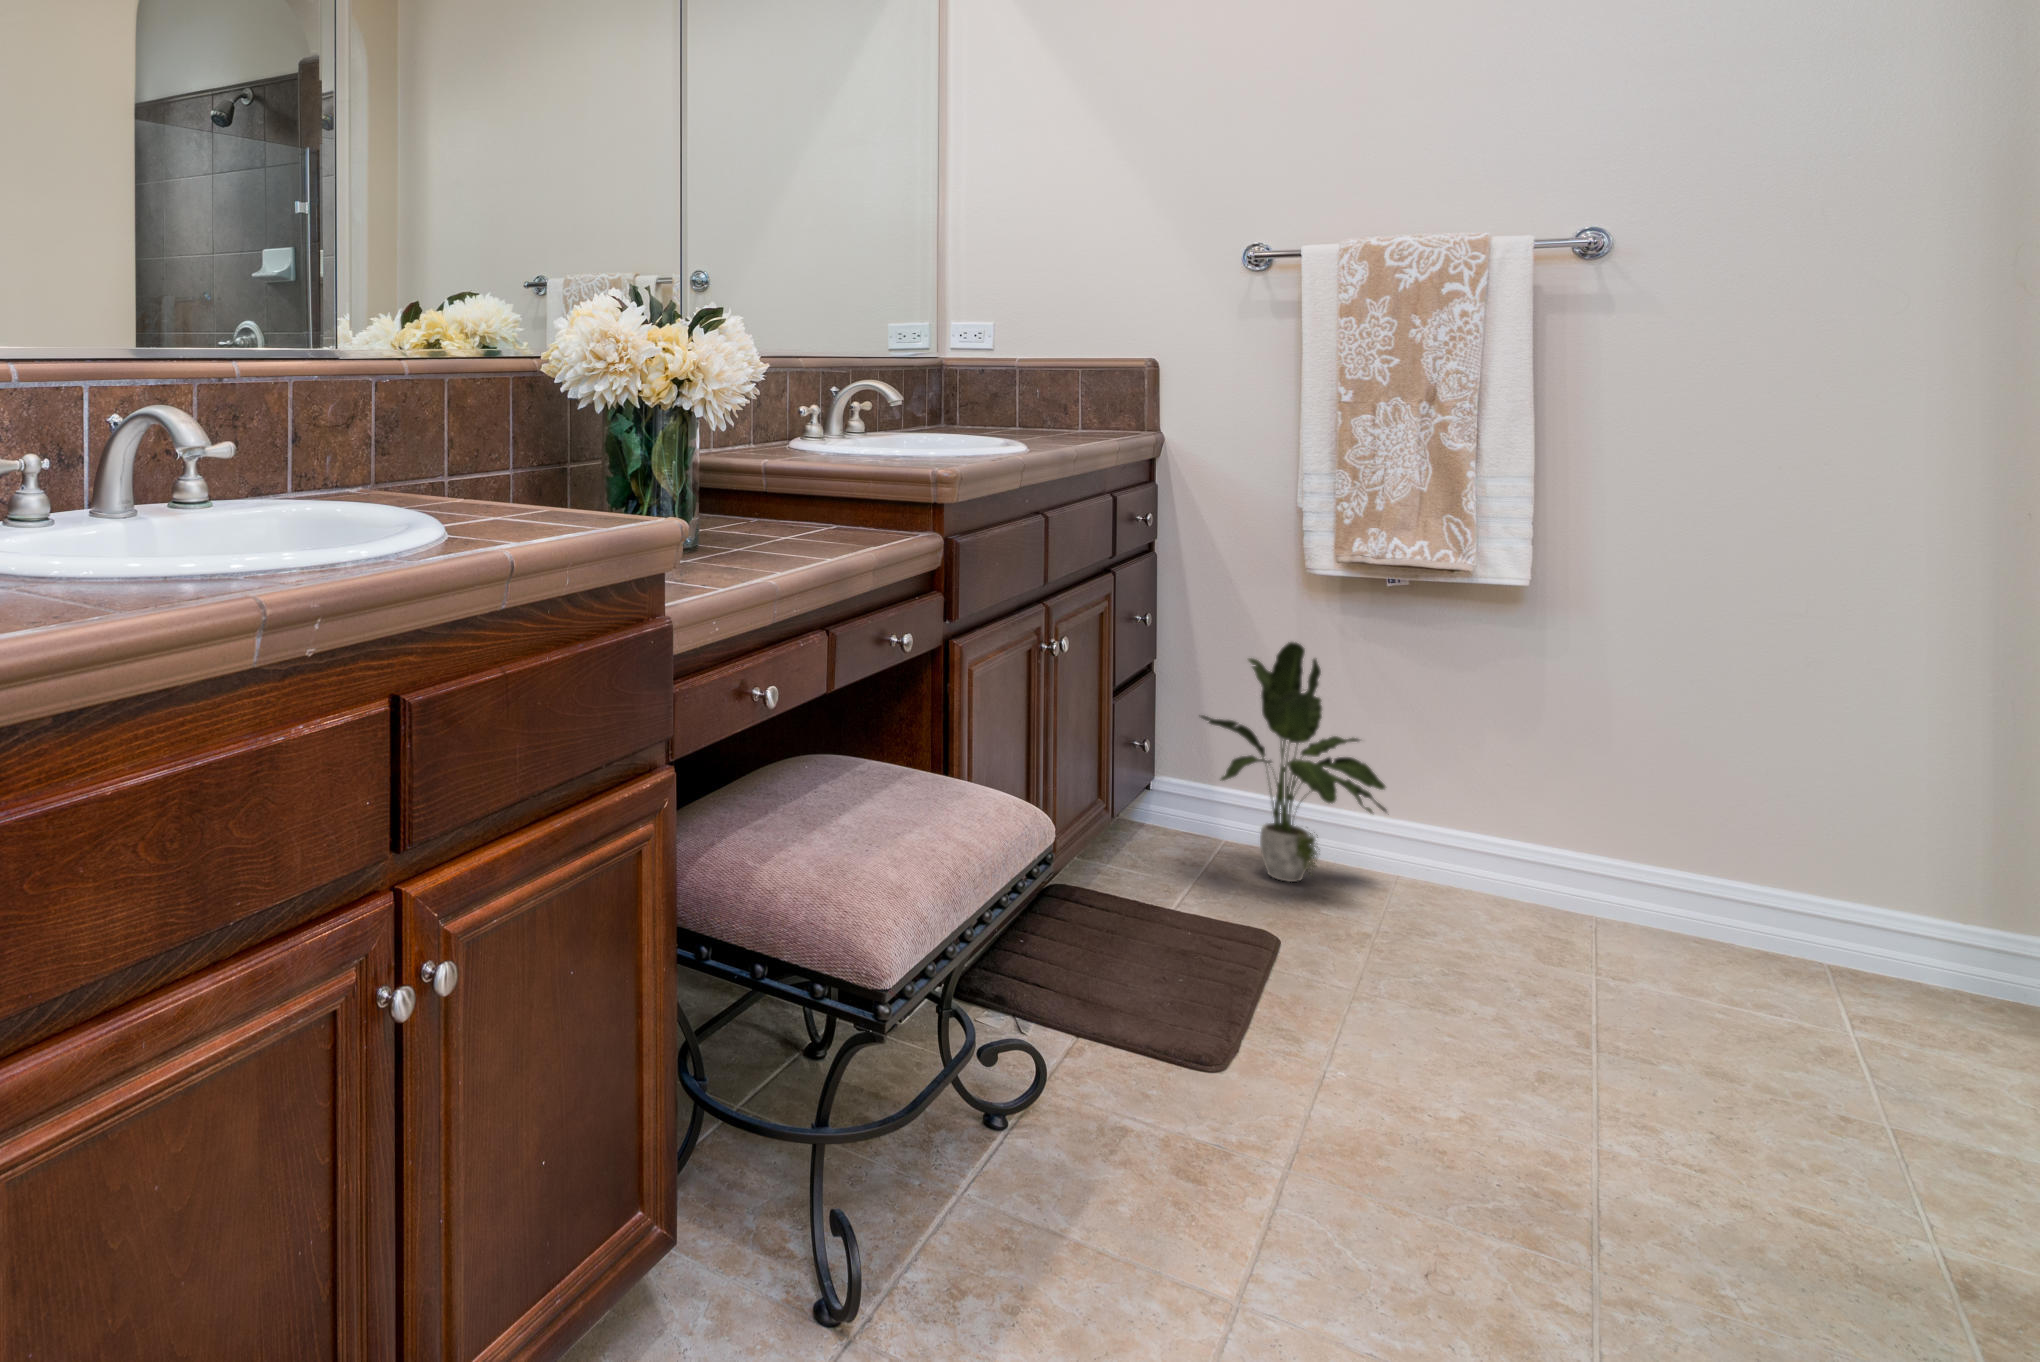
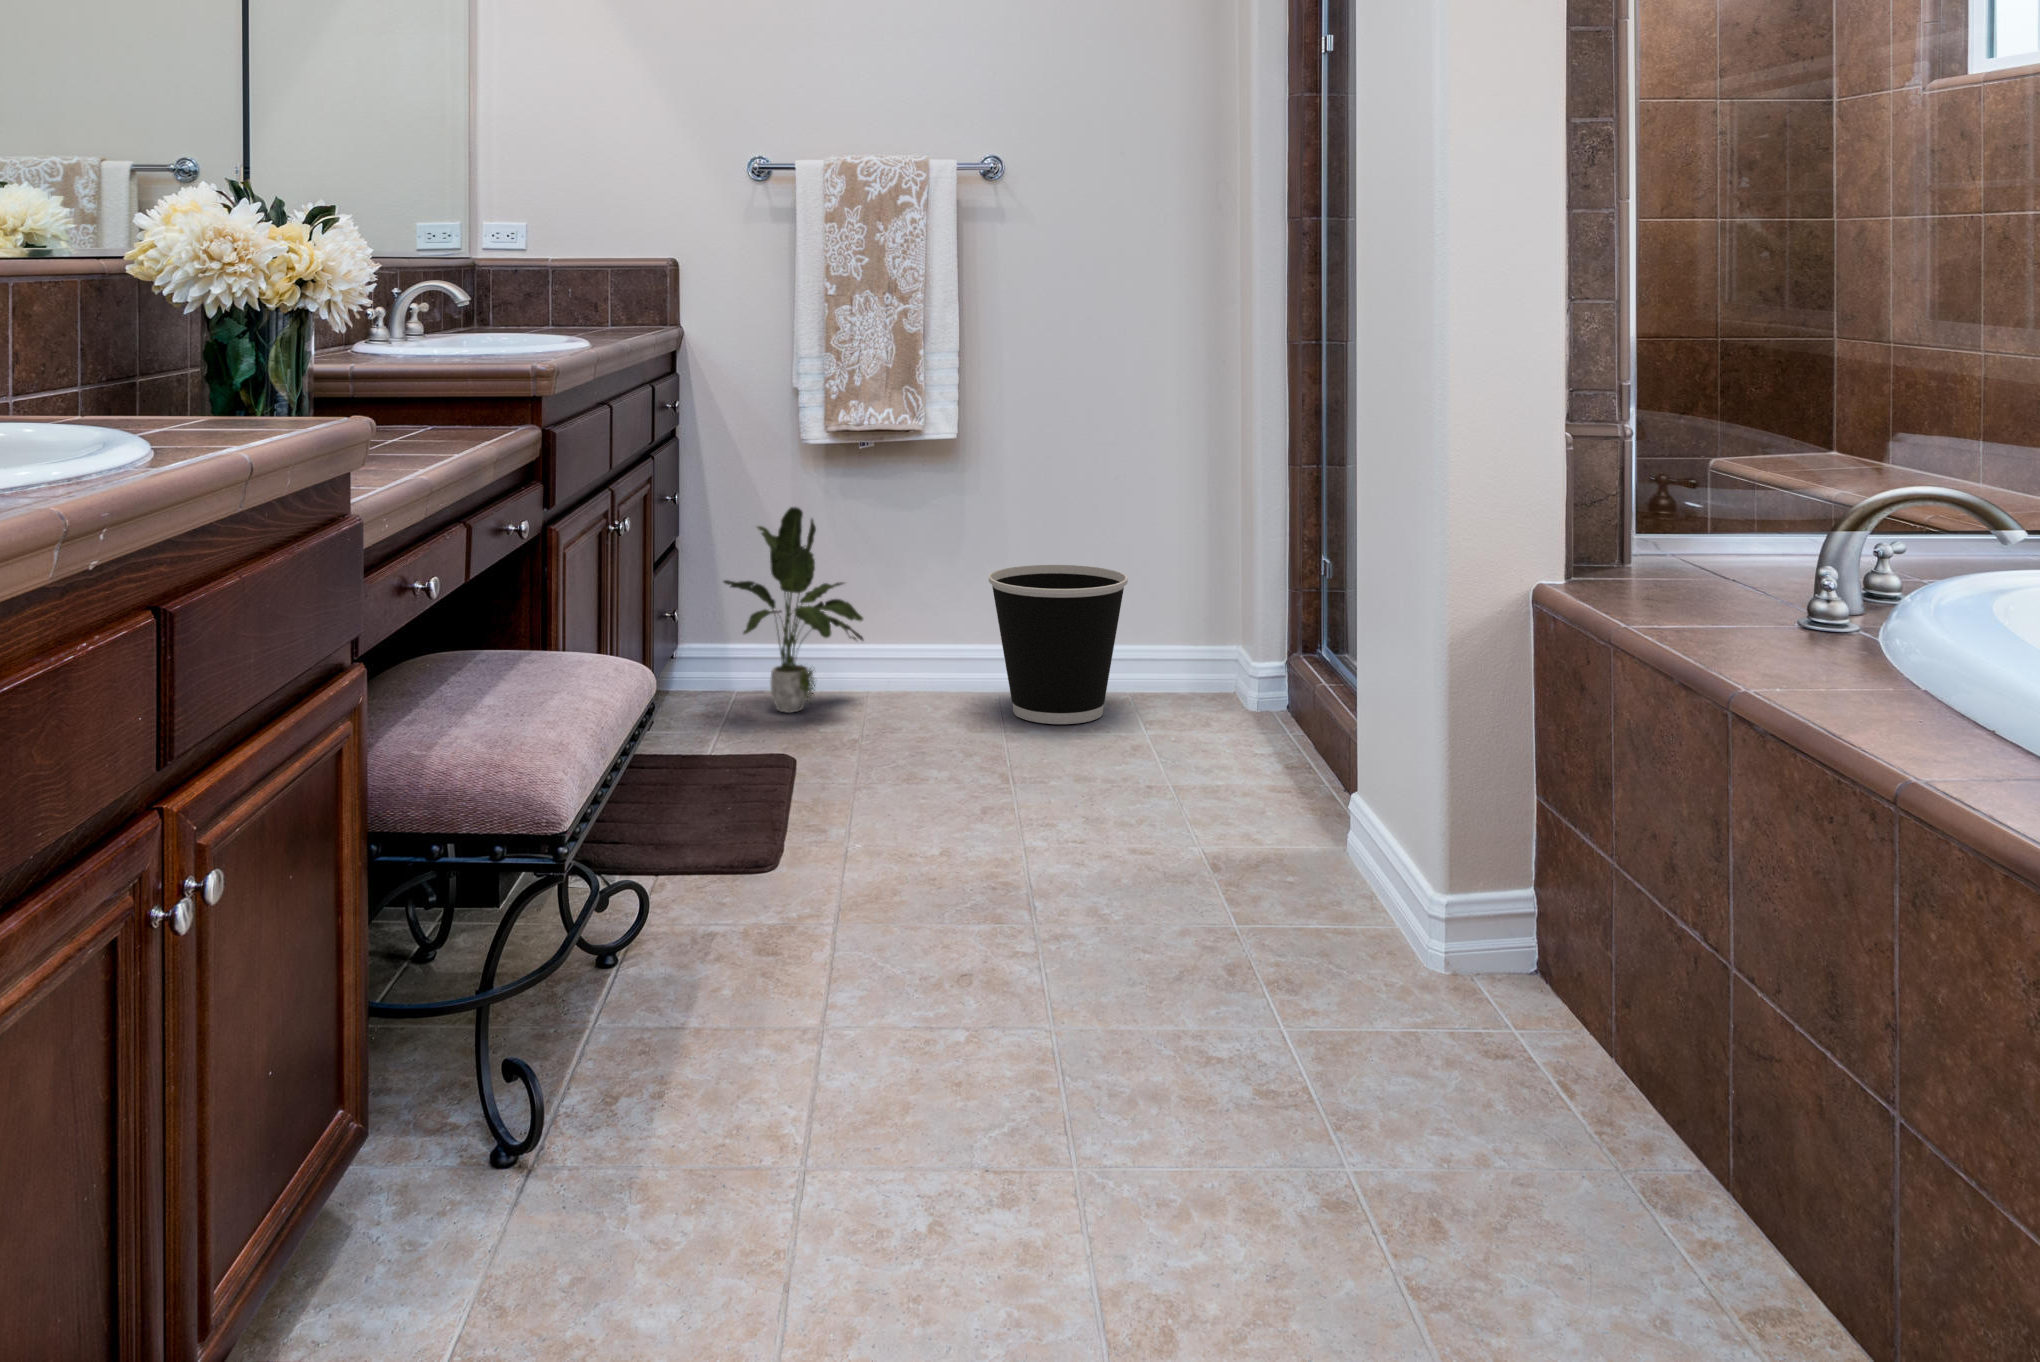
wastebasket: none [1573,757,1816,993] -> present [989,565,1128,724]

